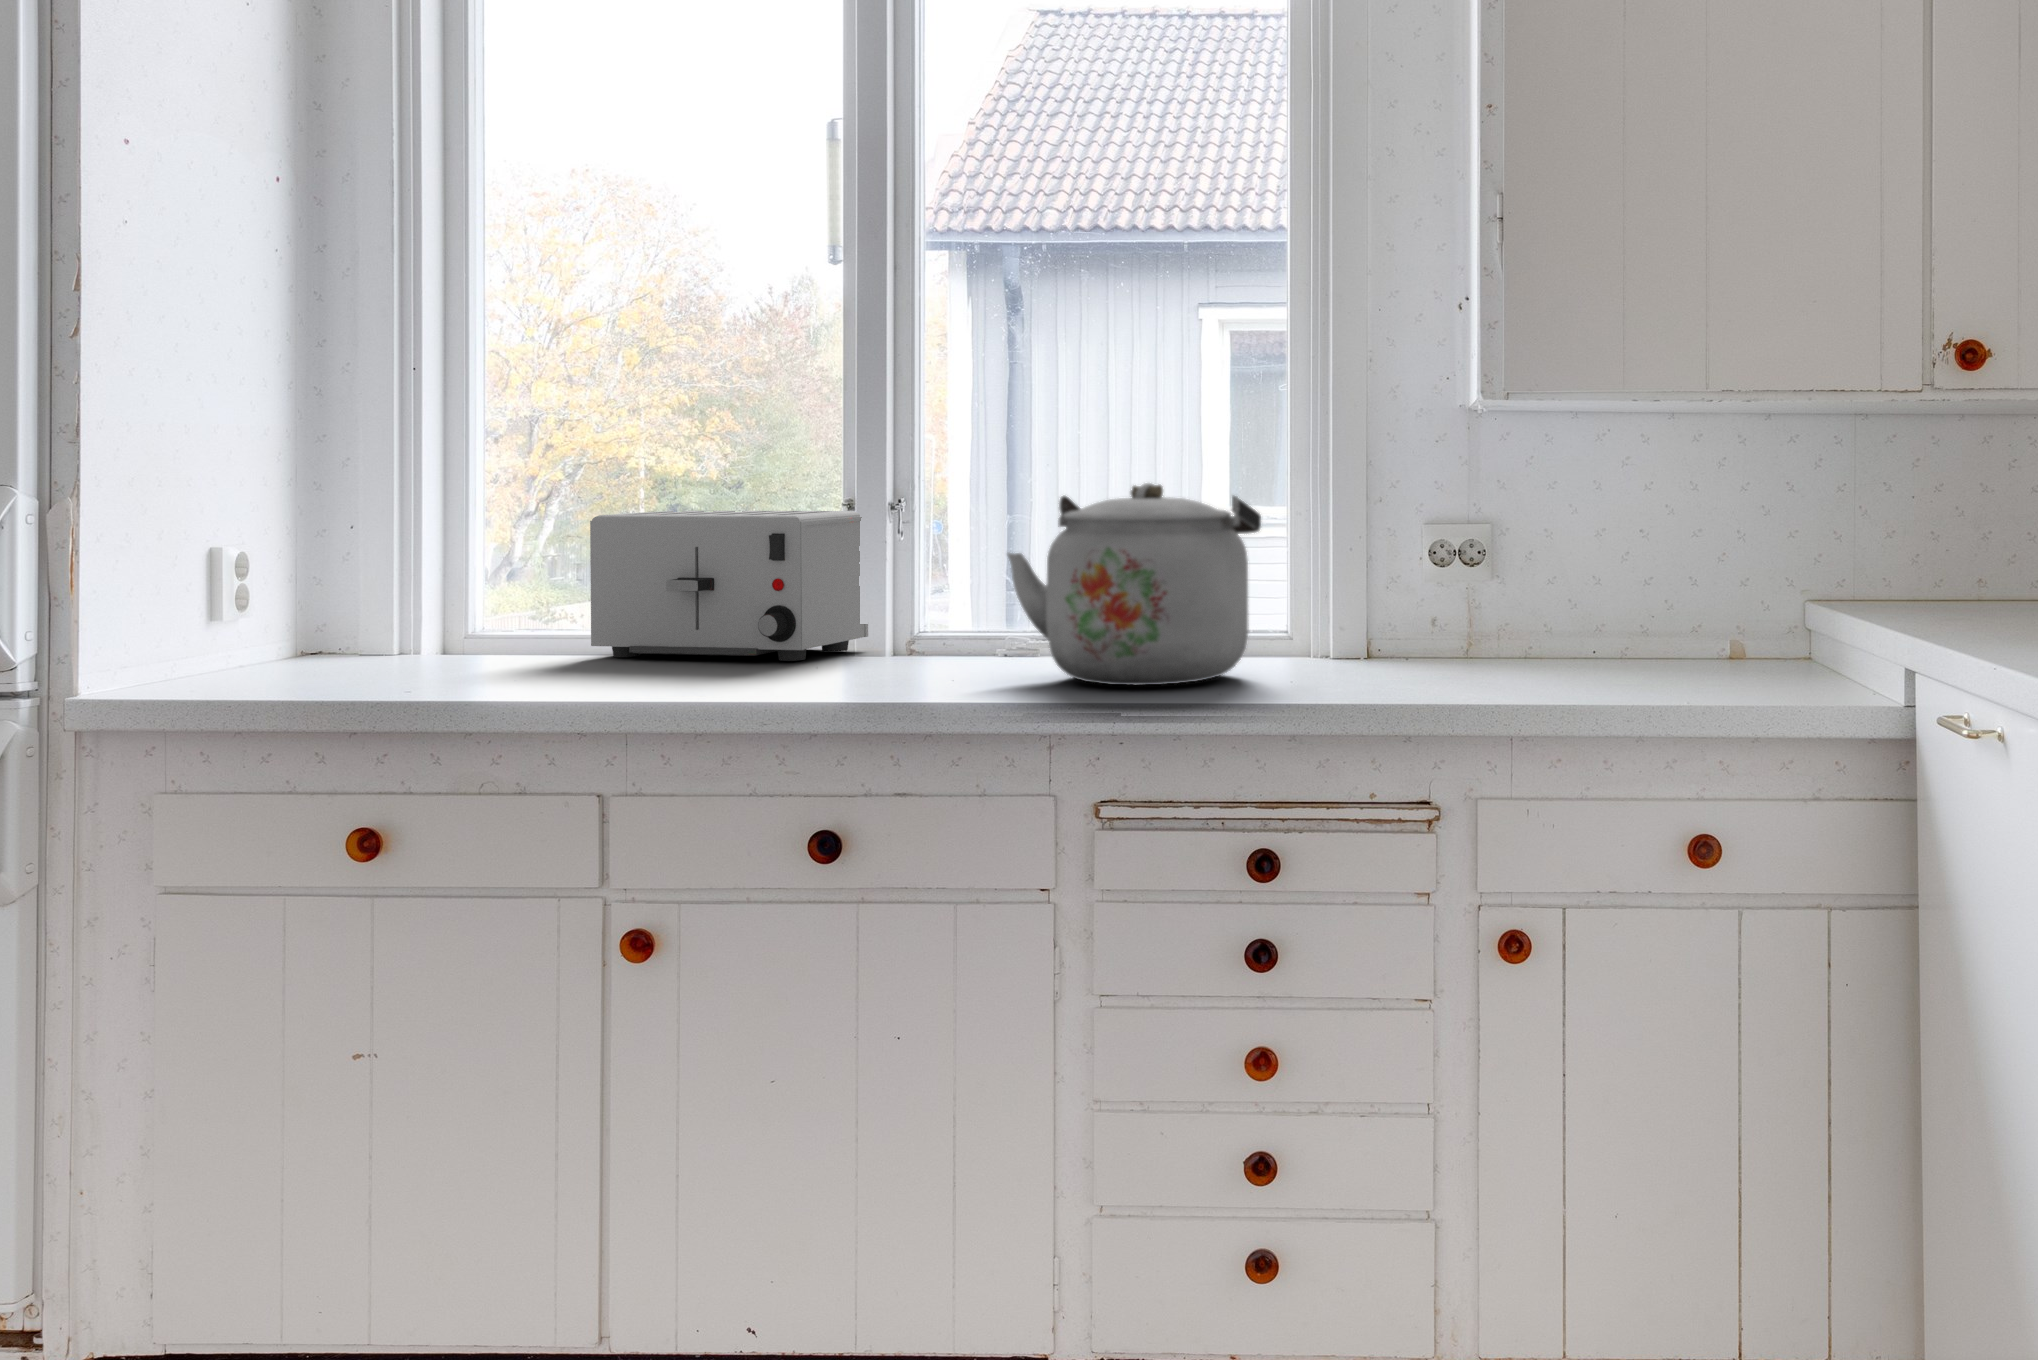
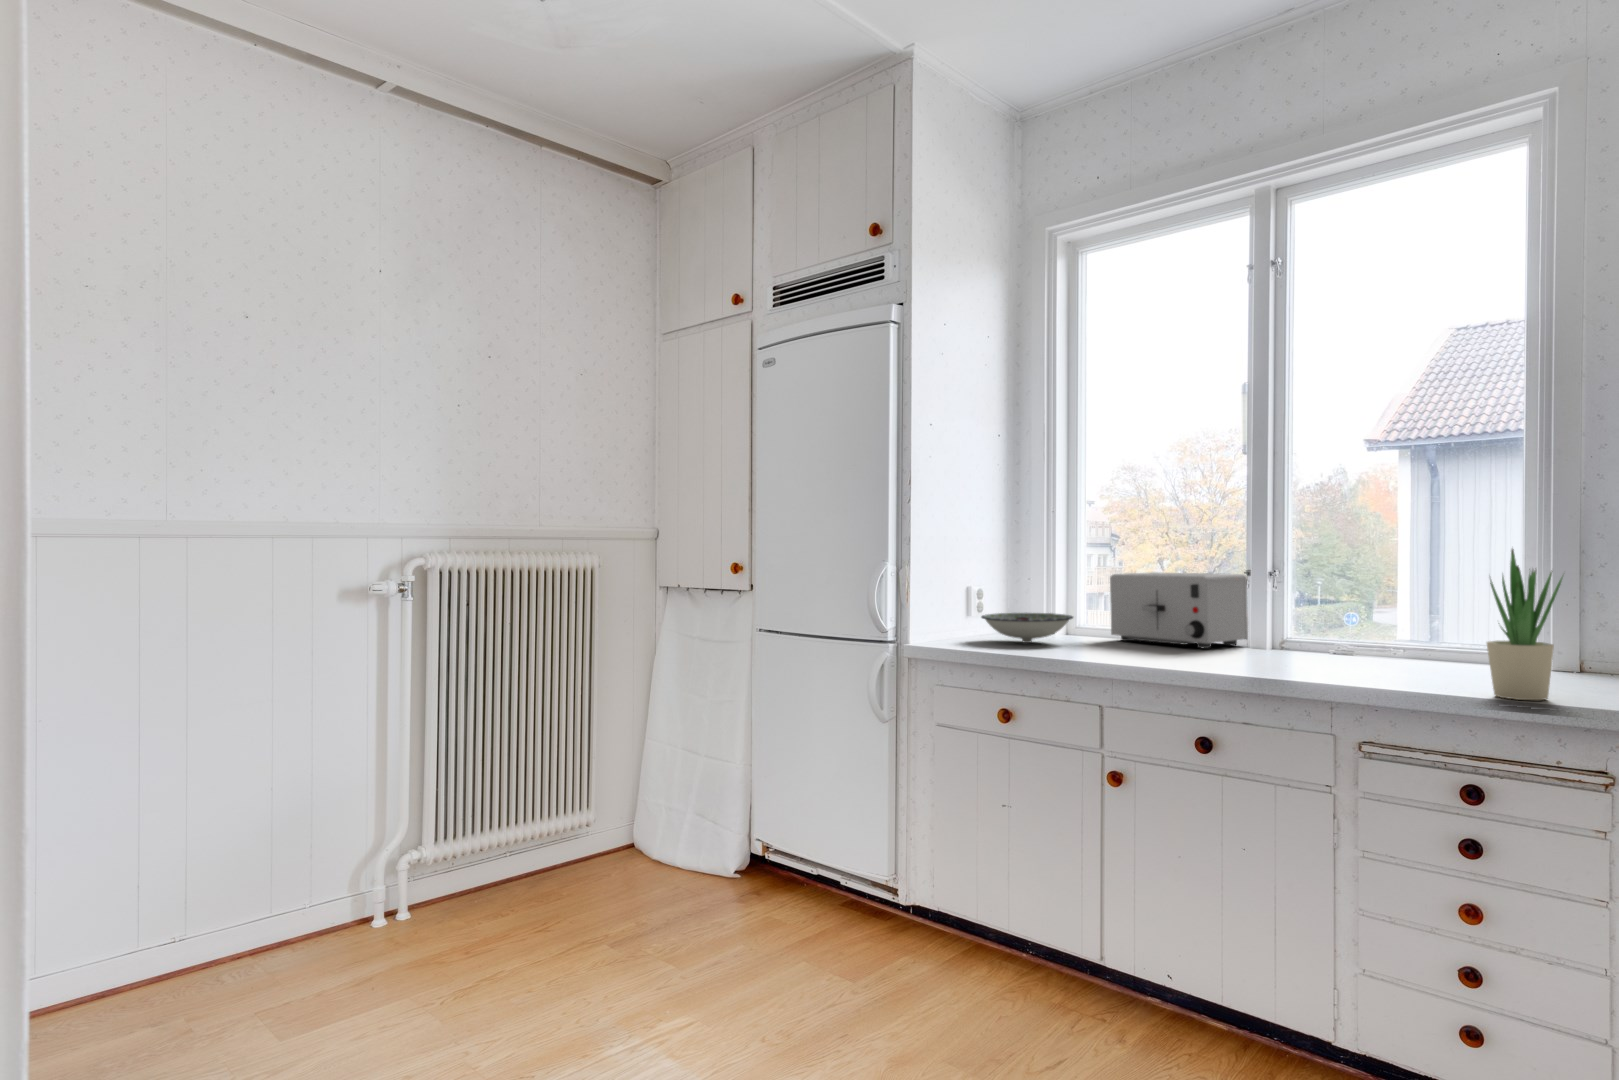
potted plant: none [1280,461,1379,704] -> present [1487,549,1563,700]
kettle: present [1007,483,1261,685] -> none [1313,560,1488,678]
bowl: none [276,606,514,677] -> present [981,613,1073,643]

